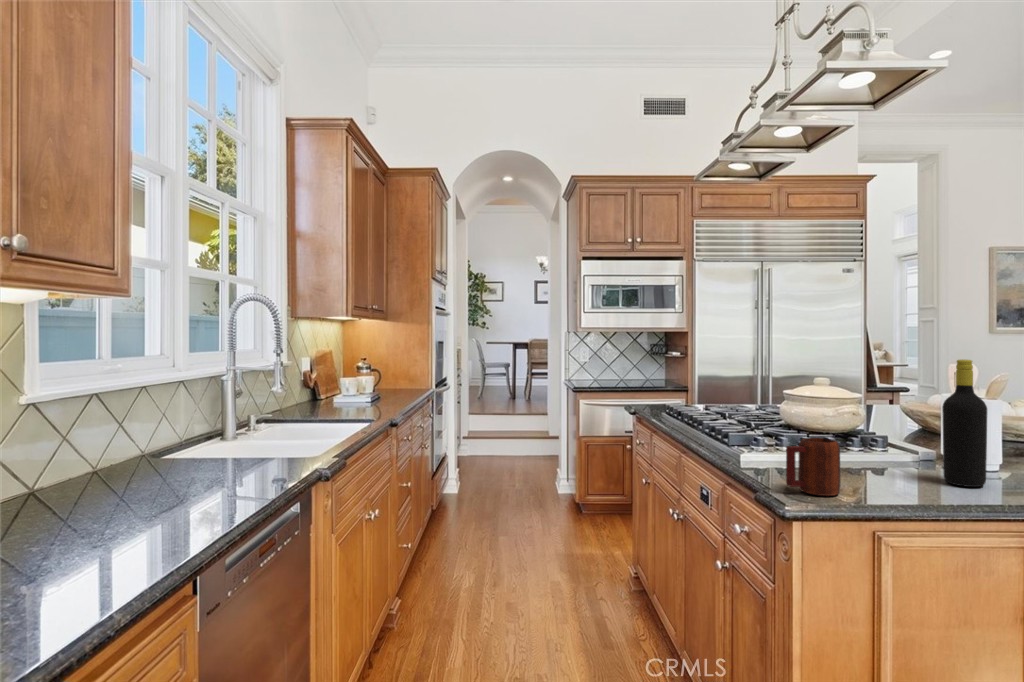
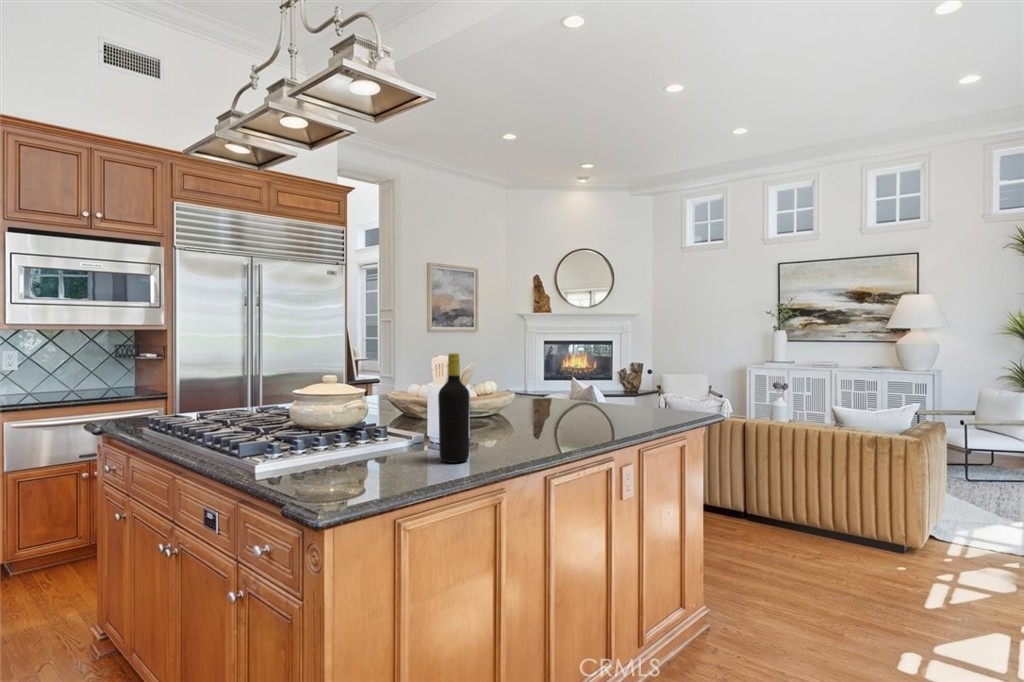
mug: present [786,438,841,496] -> none [315,437,367,498]

